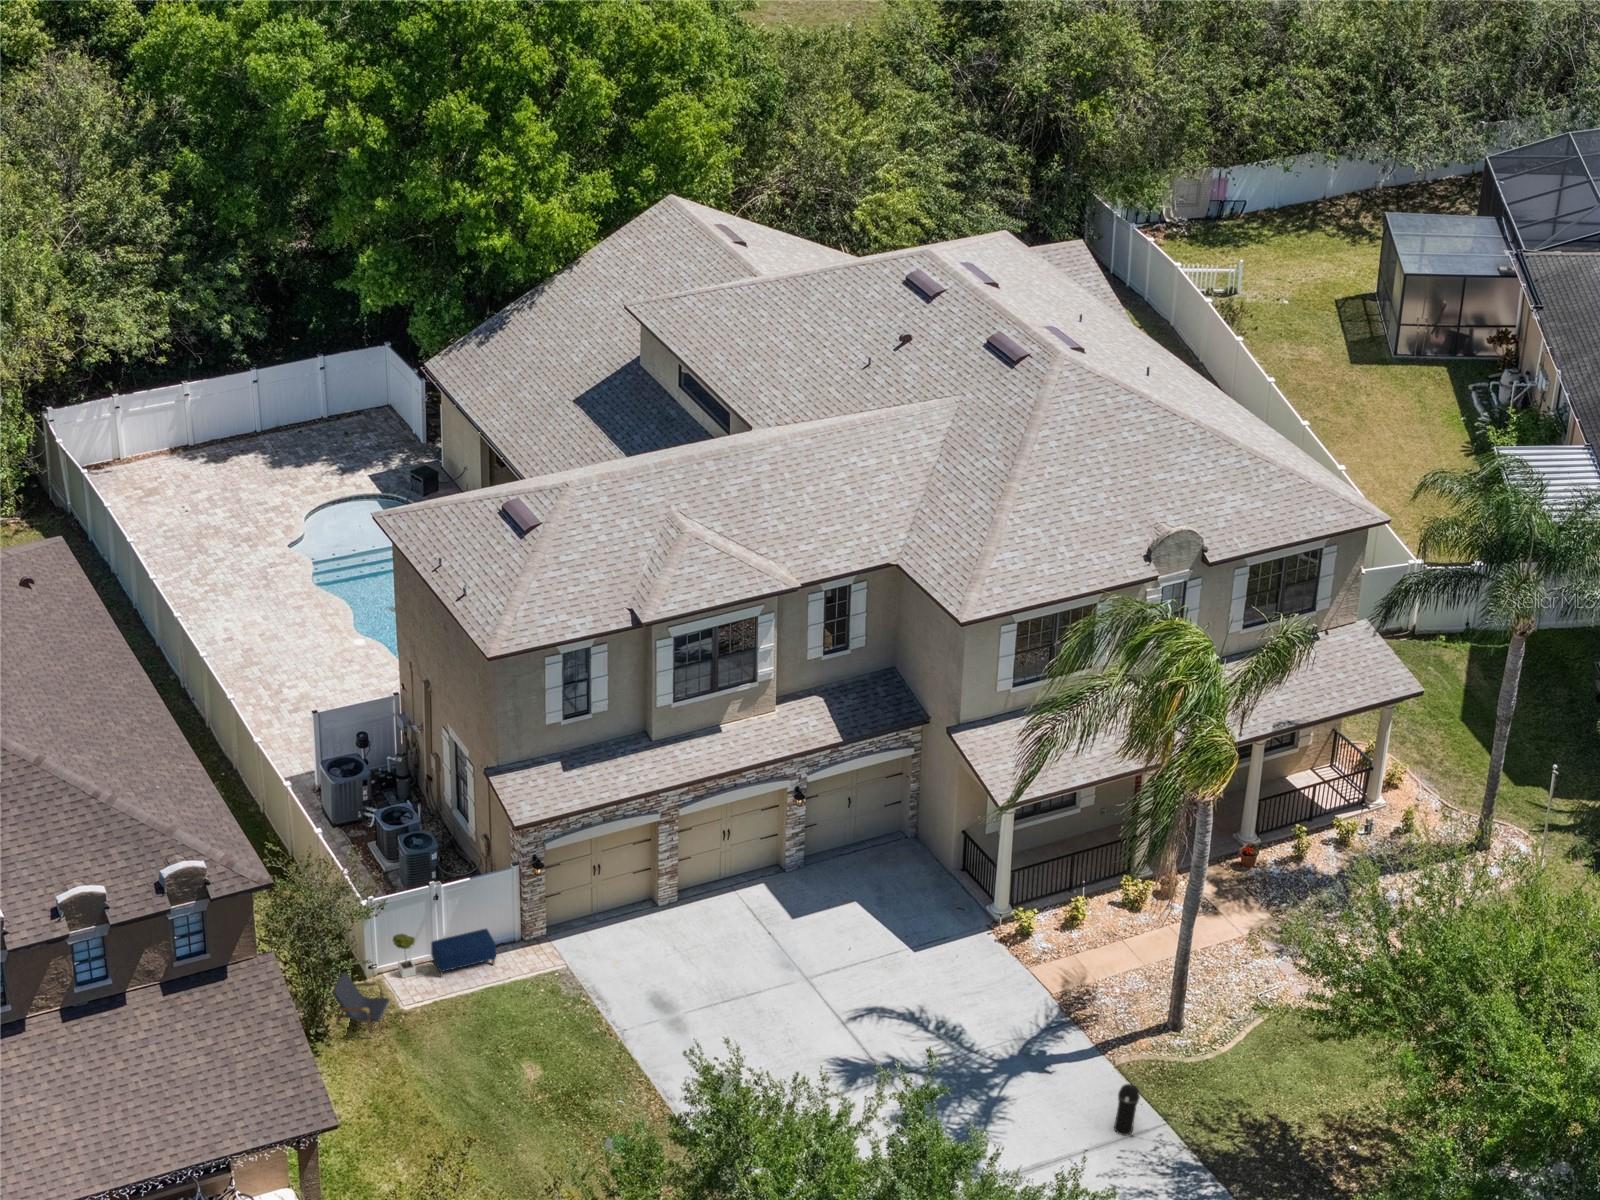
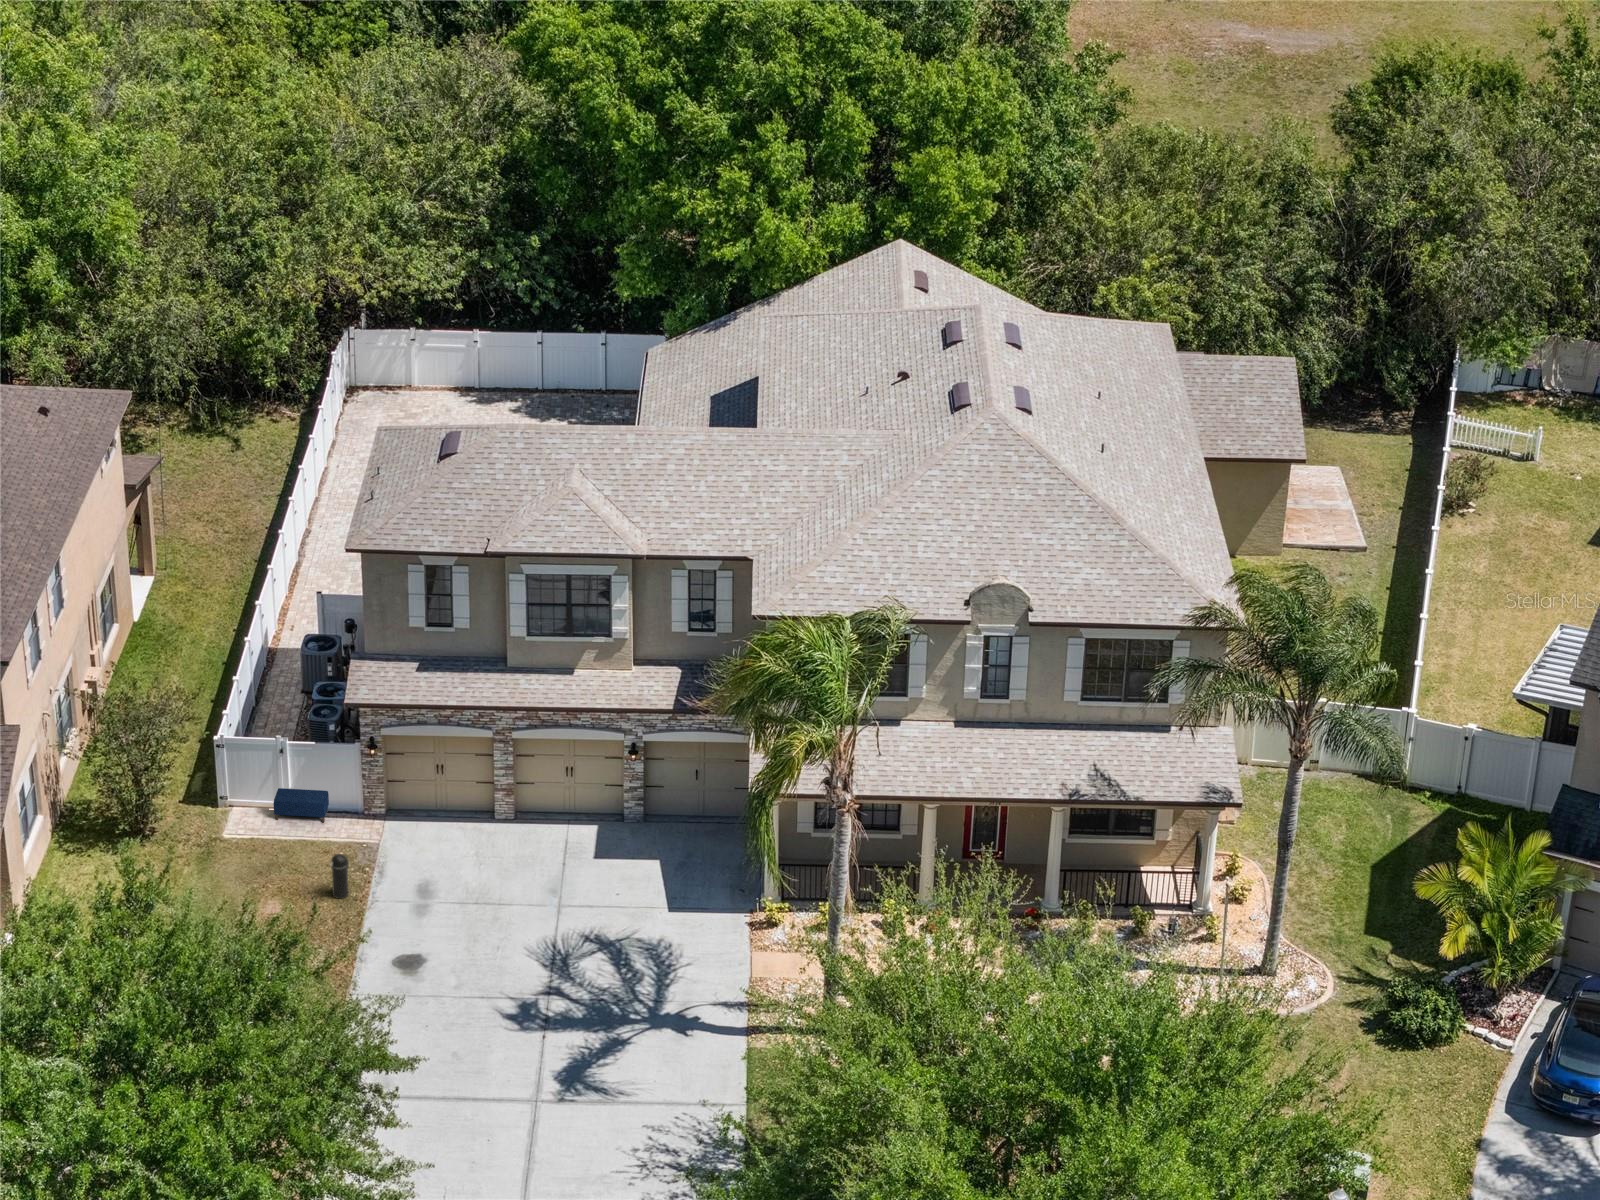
potted tree: present [393,934,416,978] -> none [241,773,261,813]
lounge chair: present [332,972,389,1038] -> none [164,786,214,846]
trash can: present [1114,1084,1140,1135] -> present [330,854,349,899]

